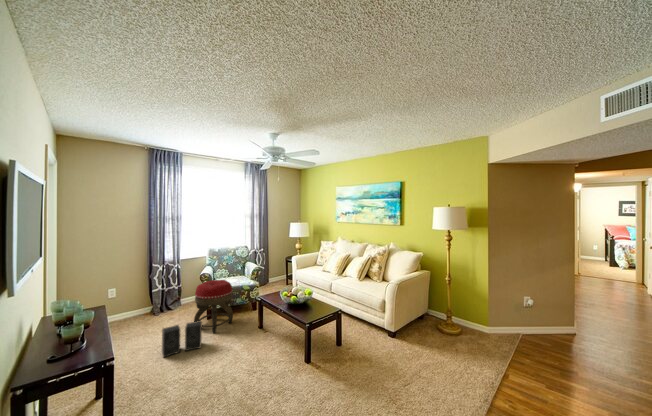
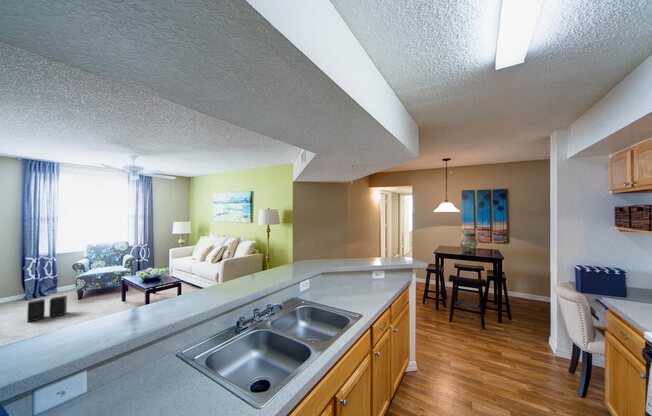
footstool: present [194,280,233,333] -> none [63,267,102,306]

